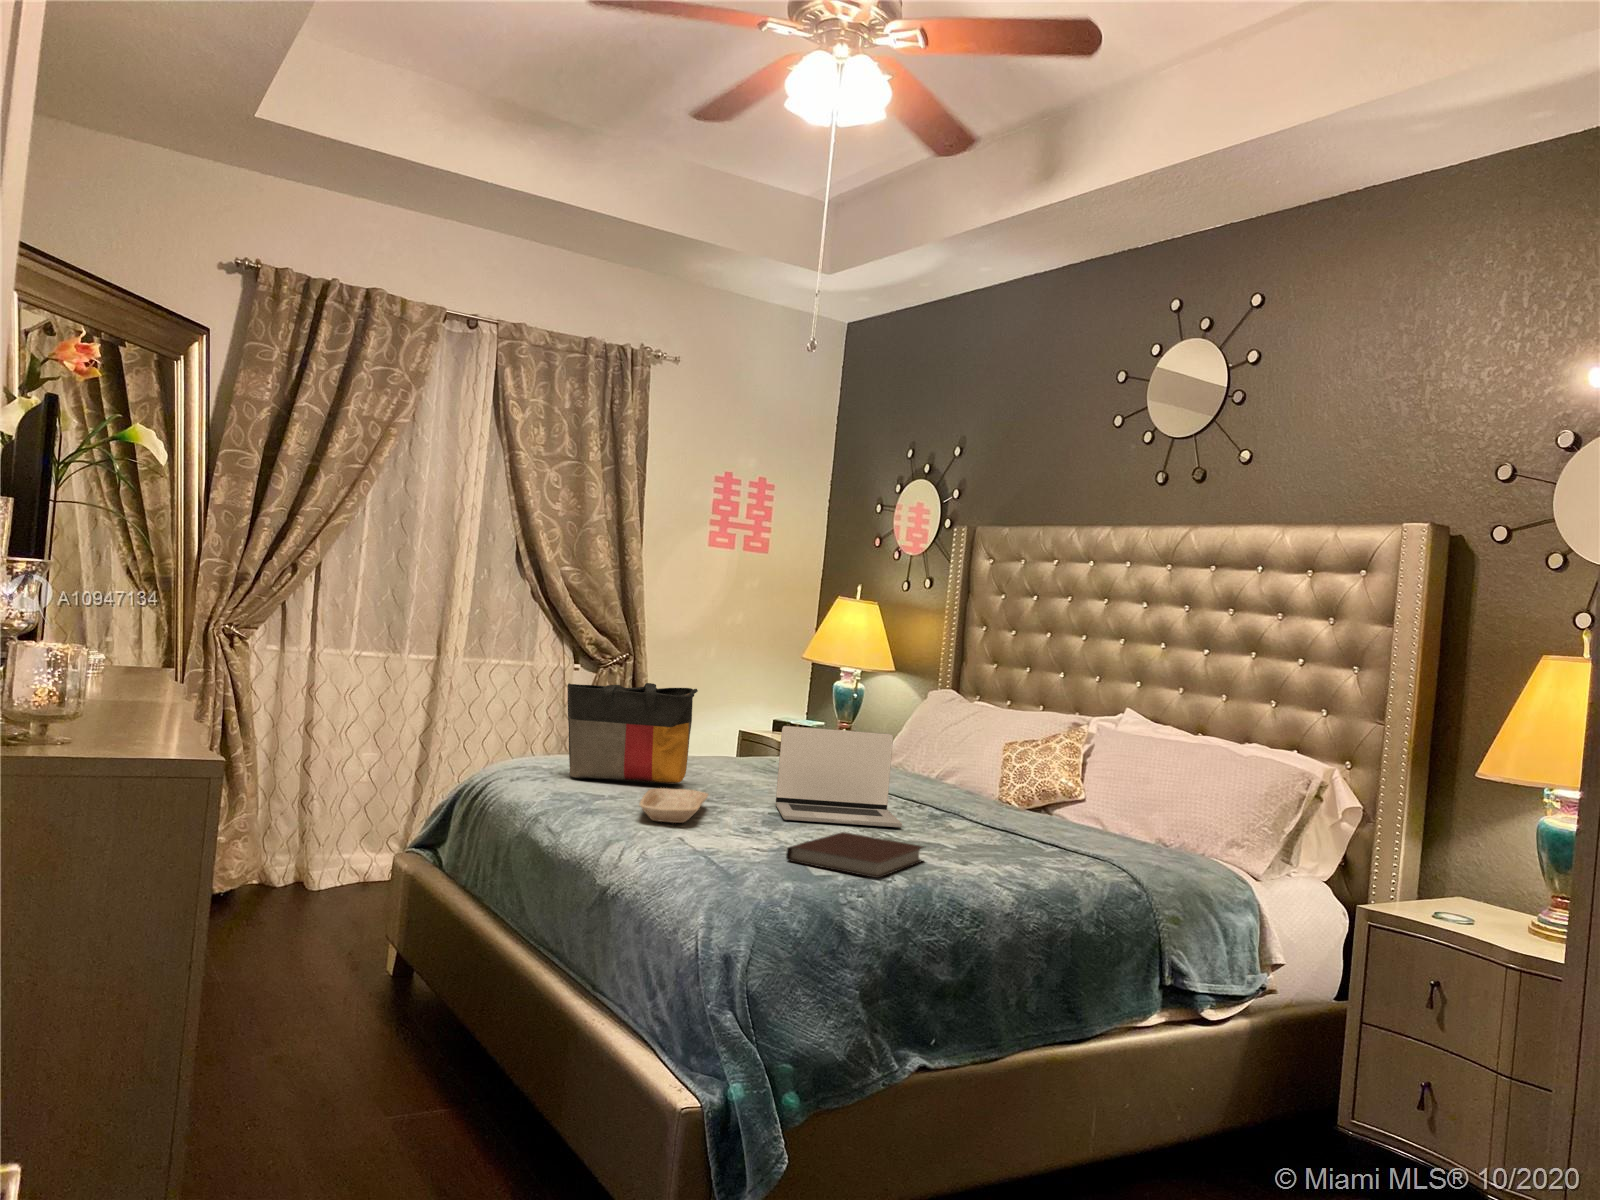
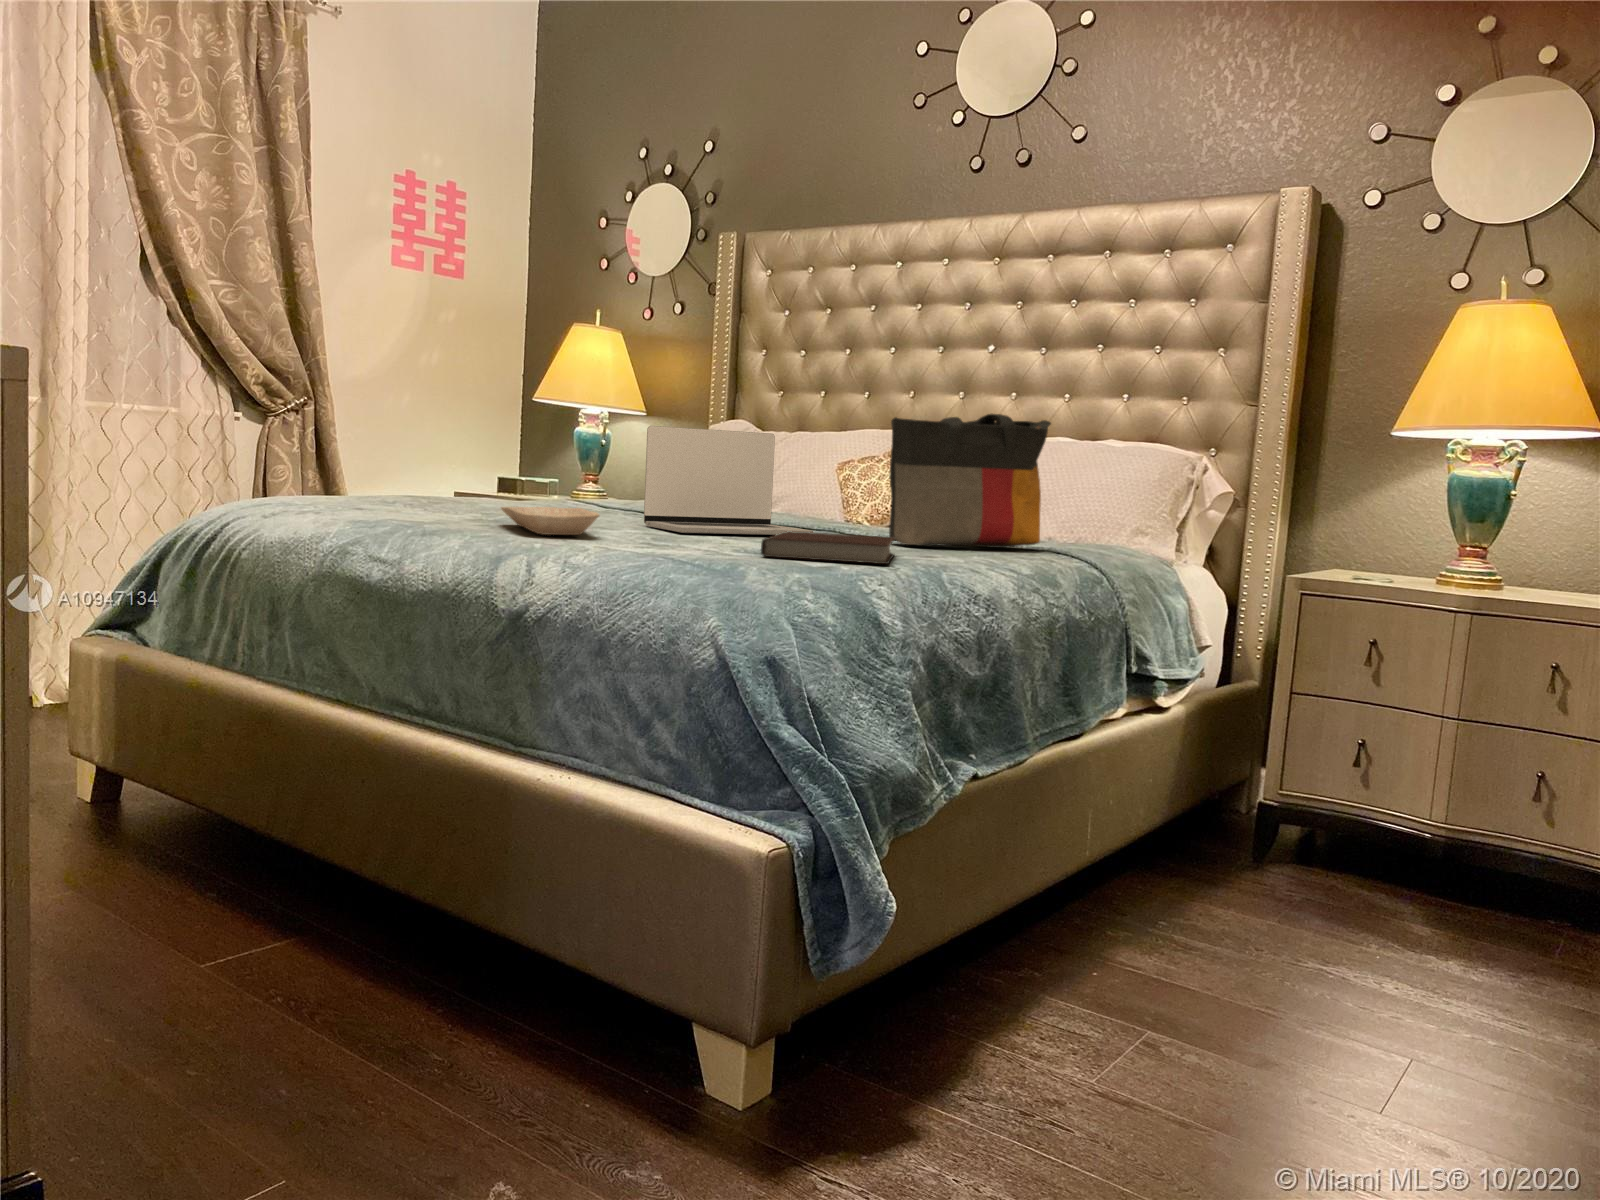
tote bag: present [568,683,698,784] -> present [889,414,1051,548]

